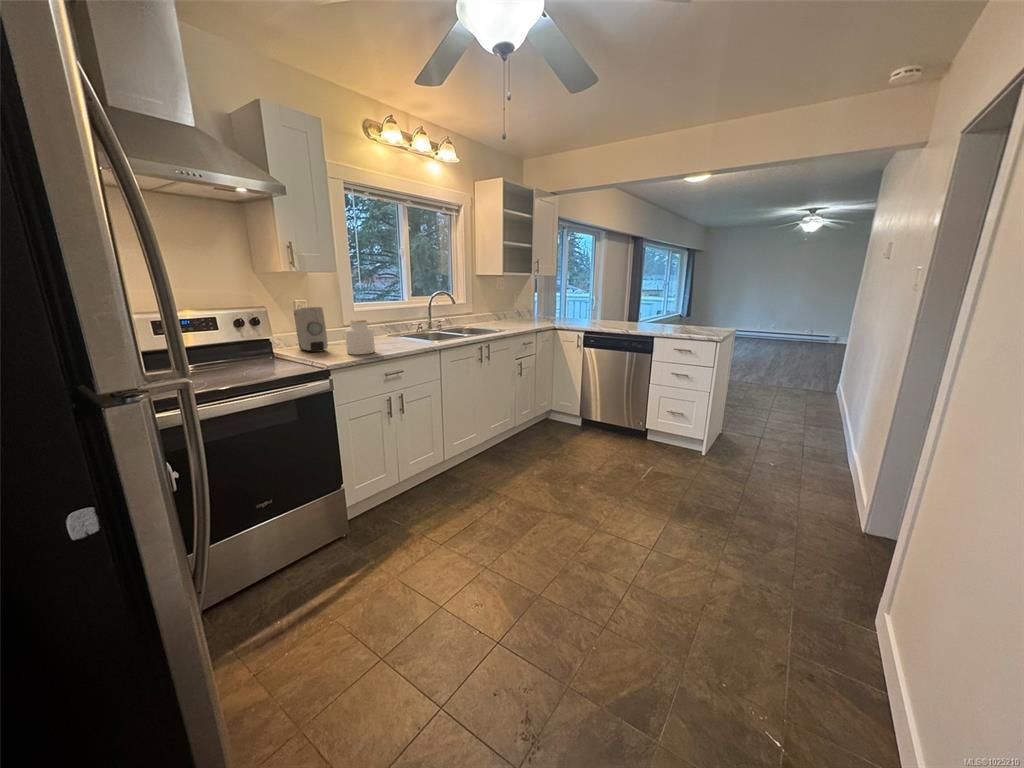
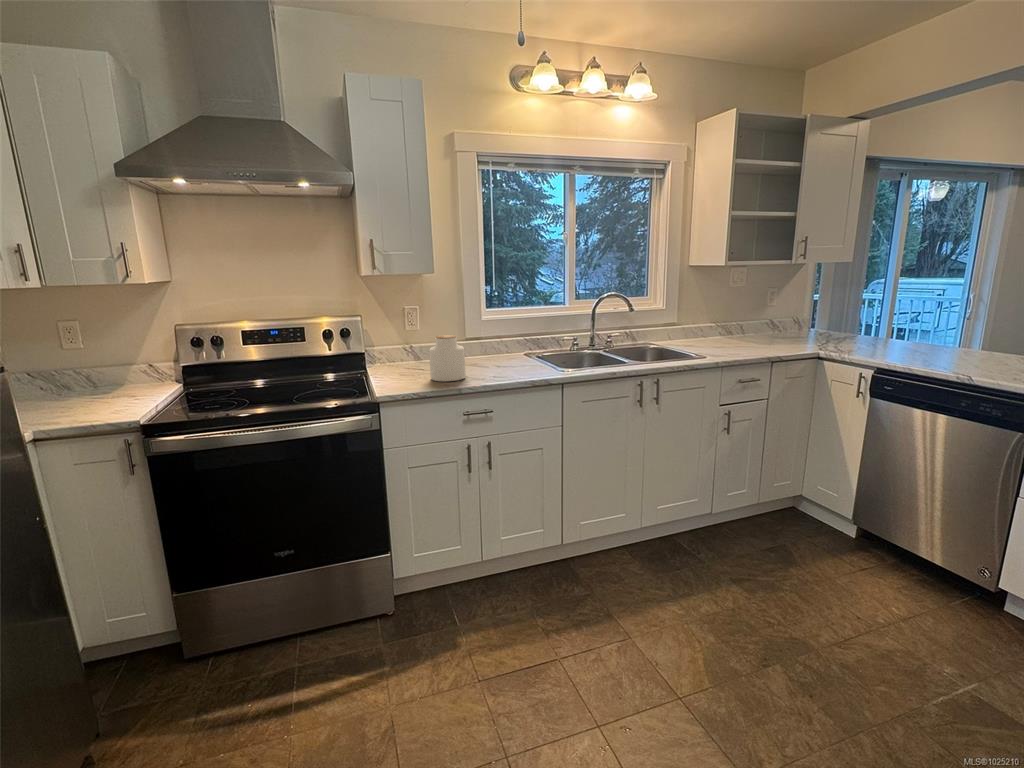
soap dispenser: present [294,307,328,352] -> none [392,317,422,372]

